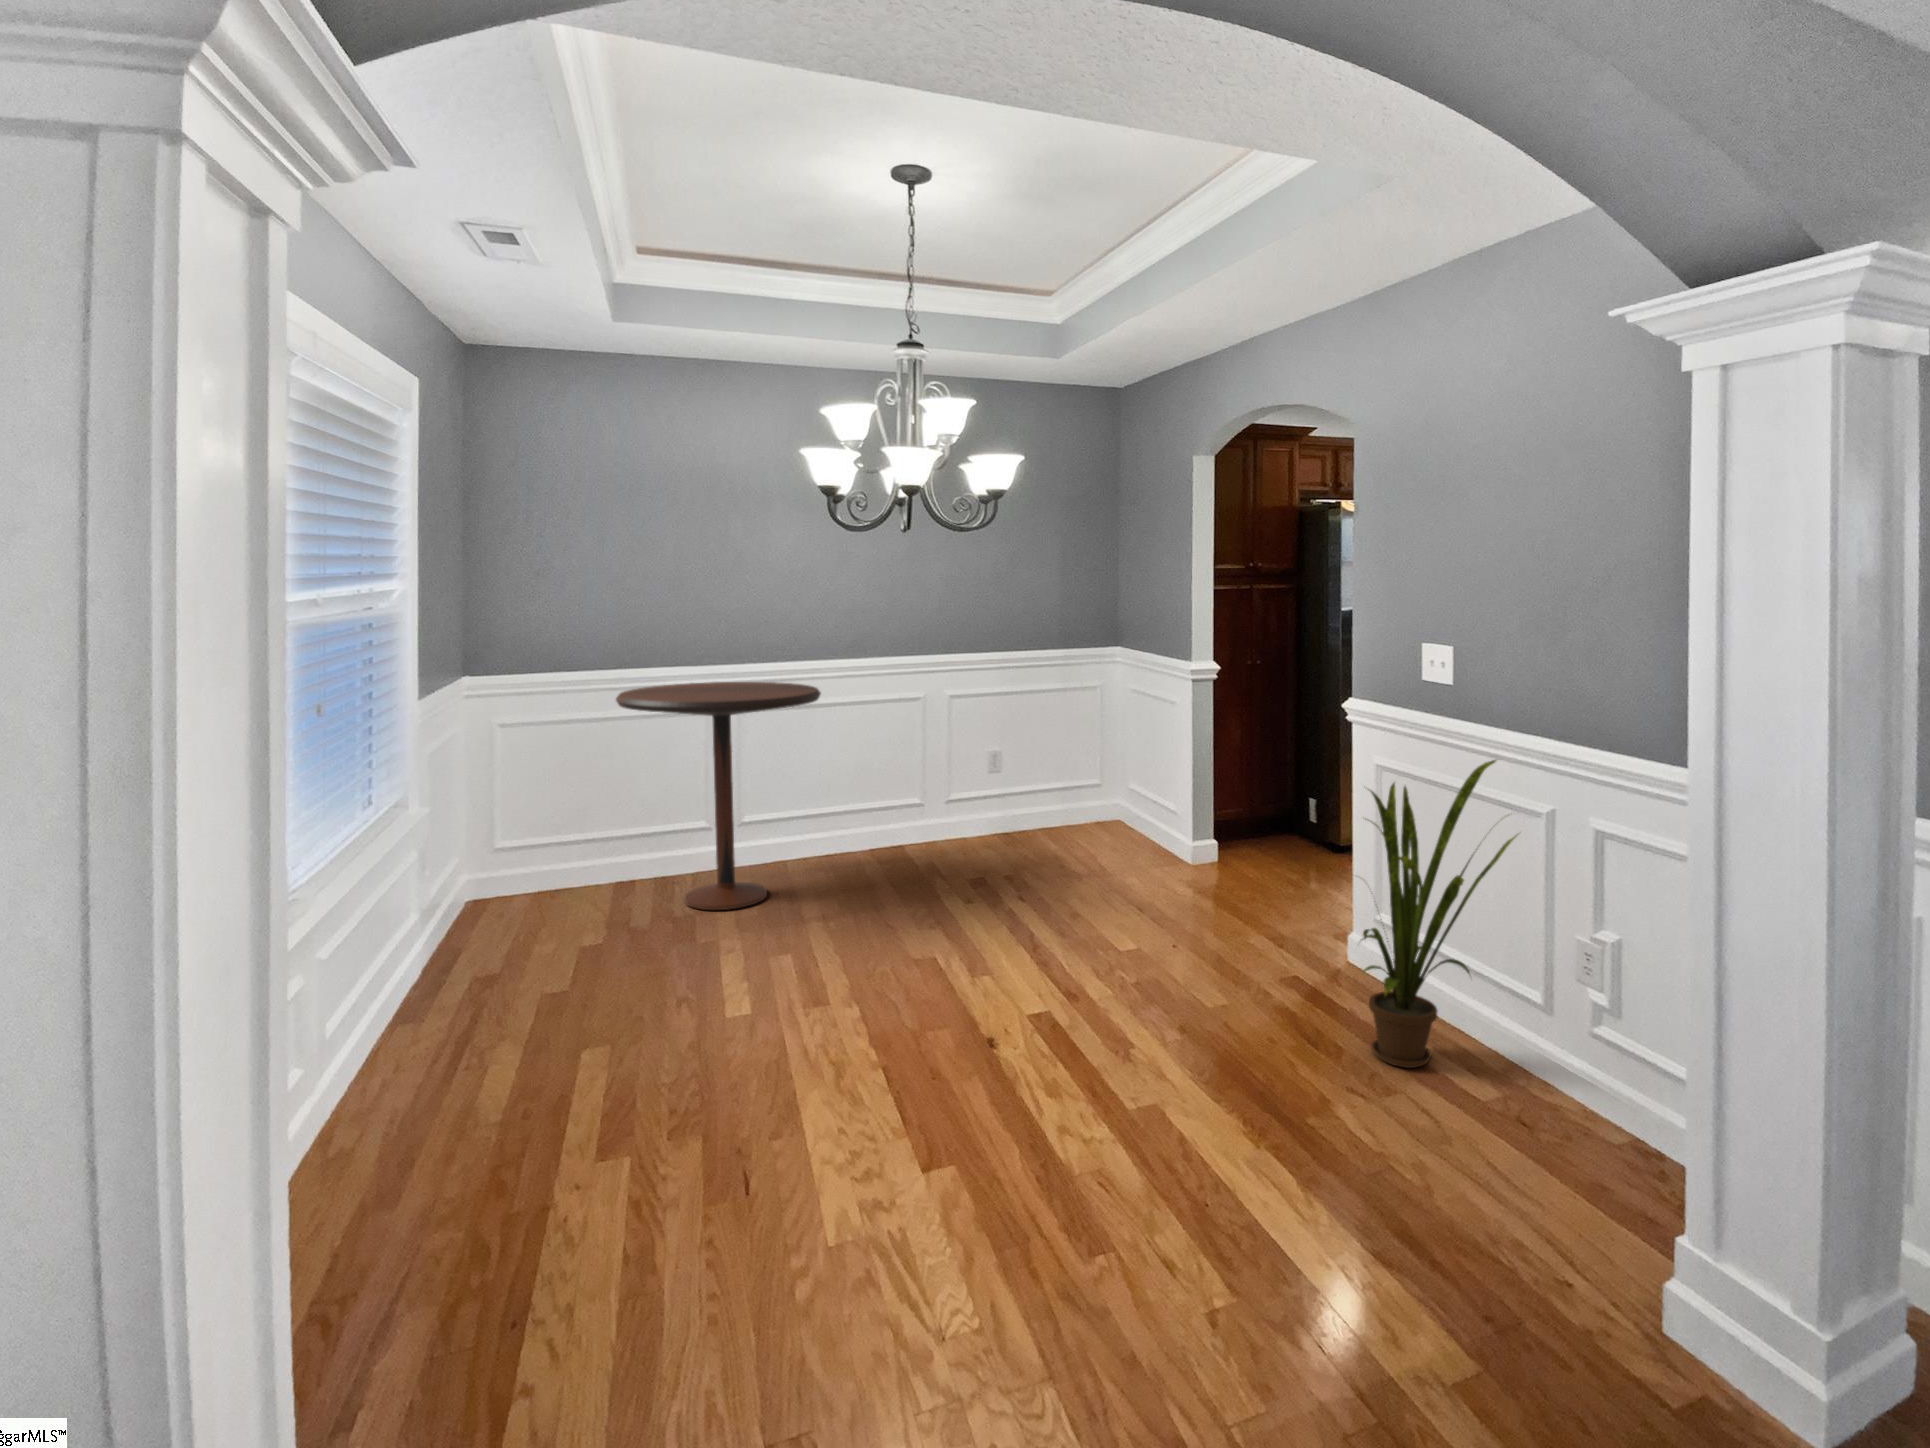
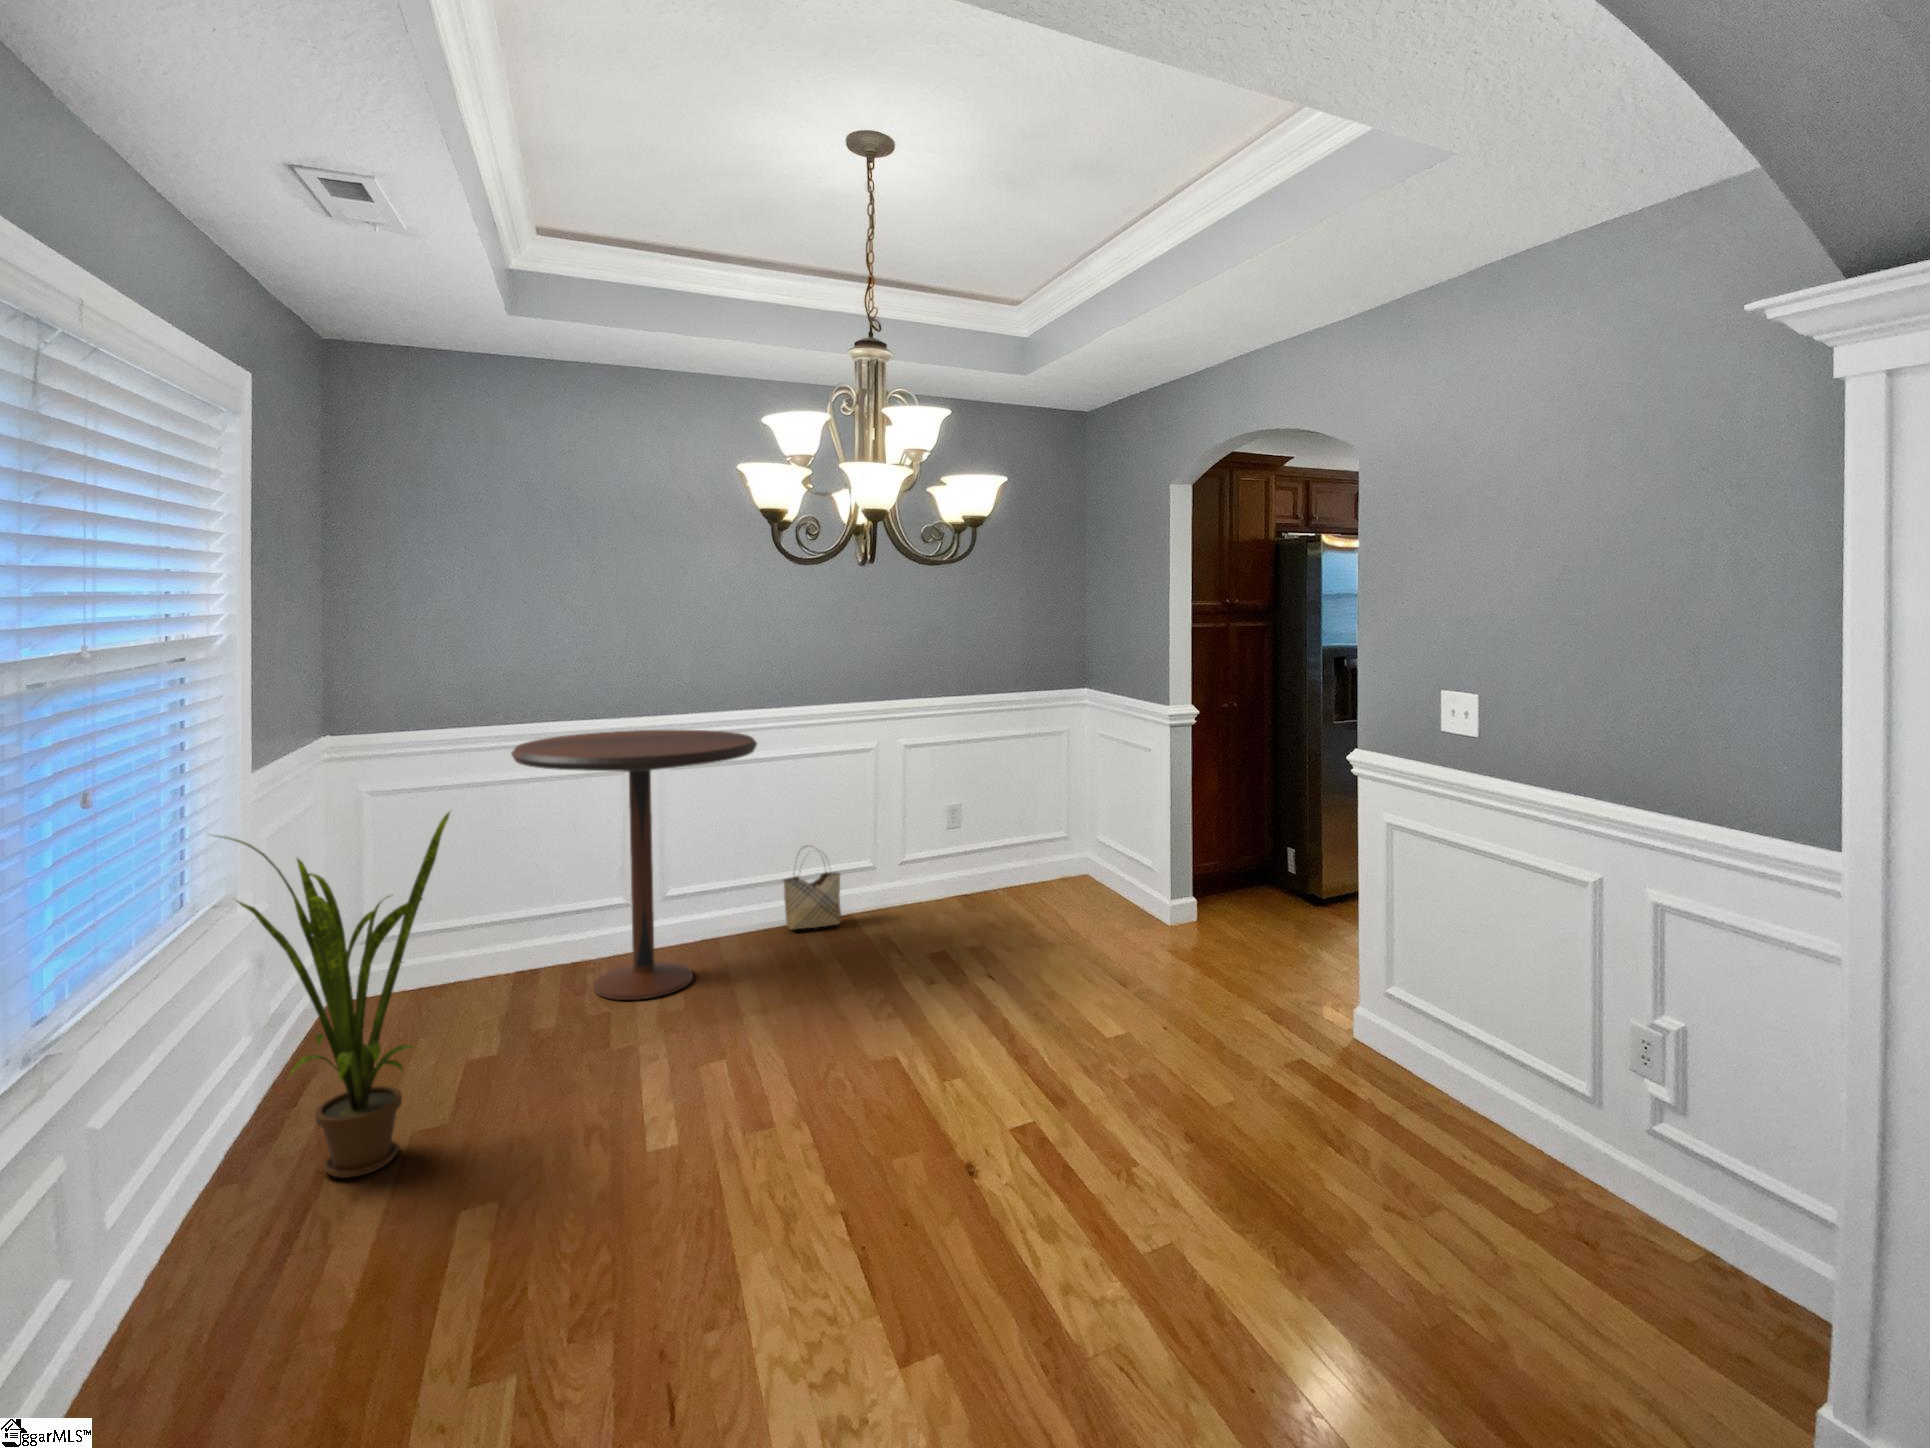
house plant: present [1362,760,1517,1068] -> present [221,812,450,1178]
woven basket: none [845,786,896,859] -> present [784,846,841,930]

